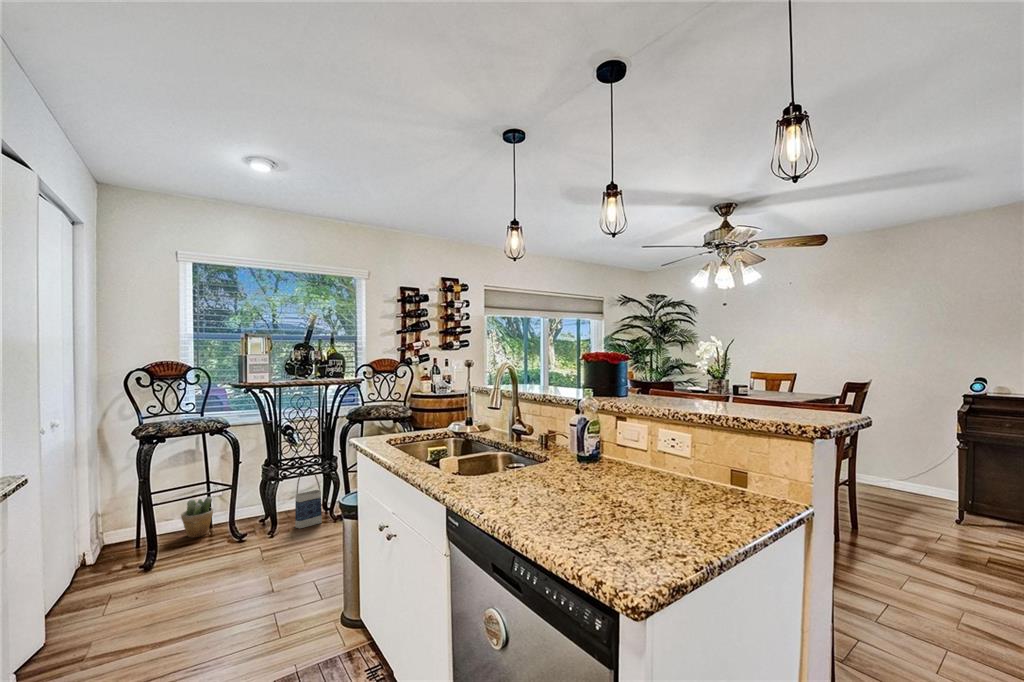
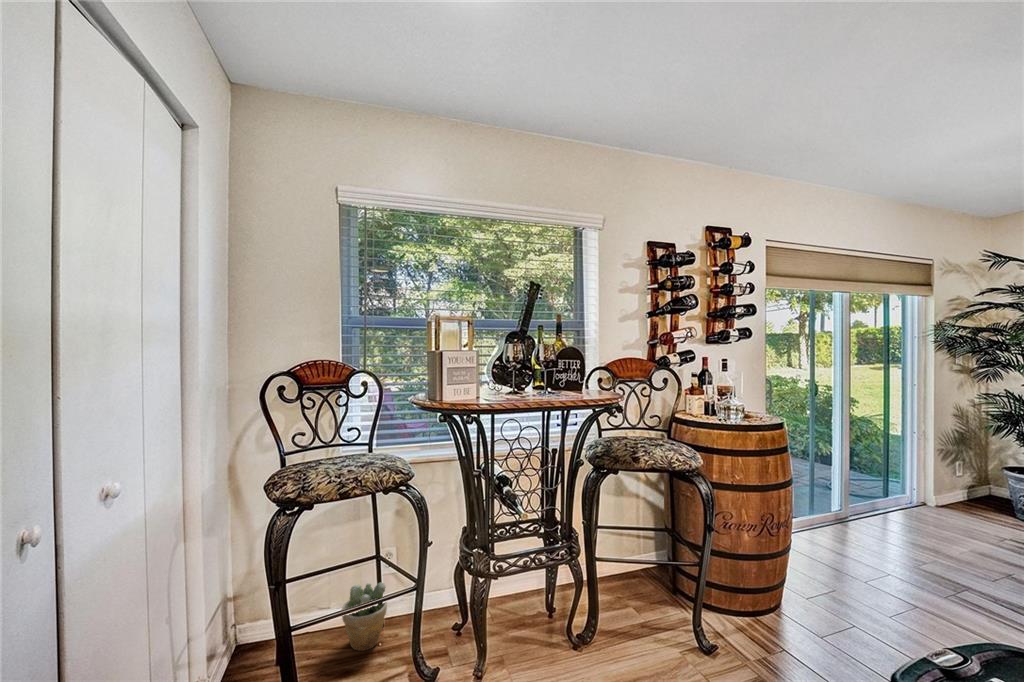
bag: present [295,475,322,528] -> none [511,548,554,658]

